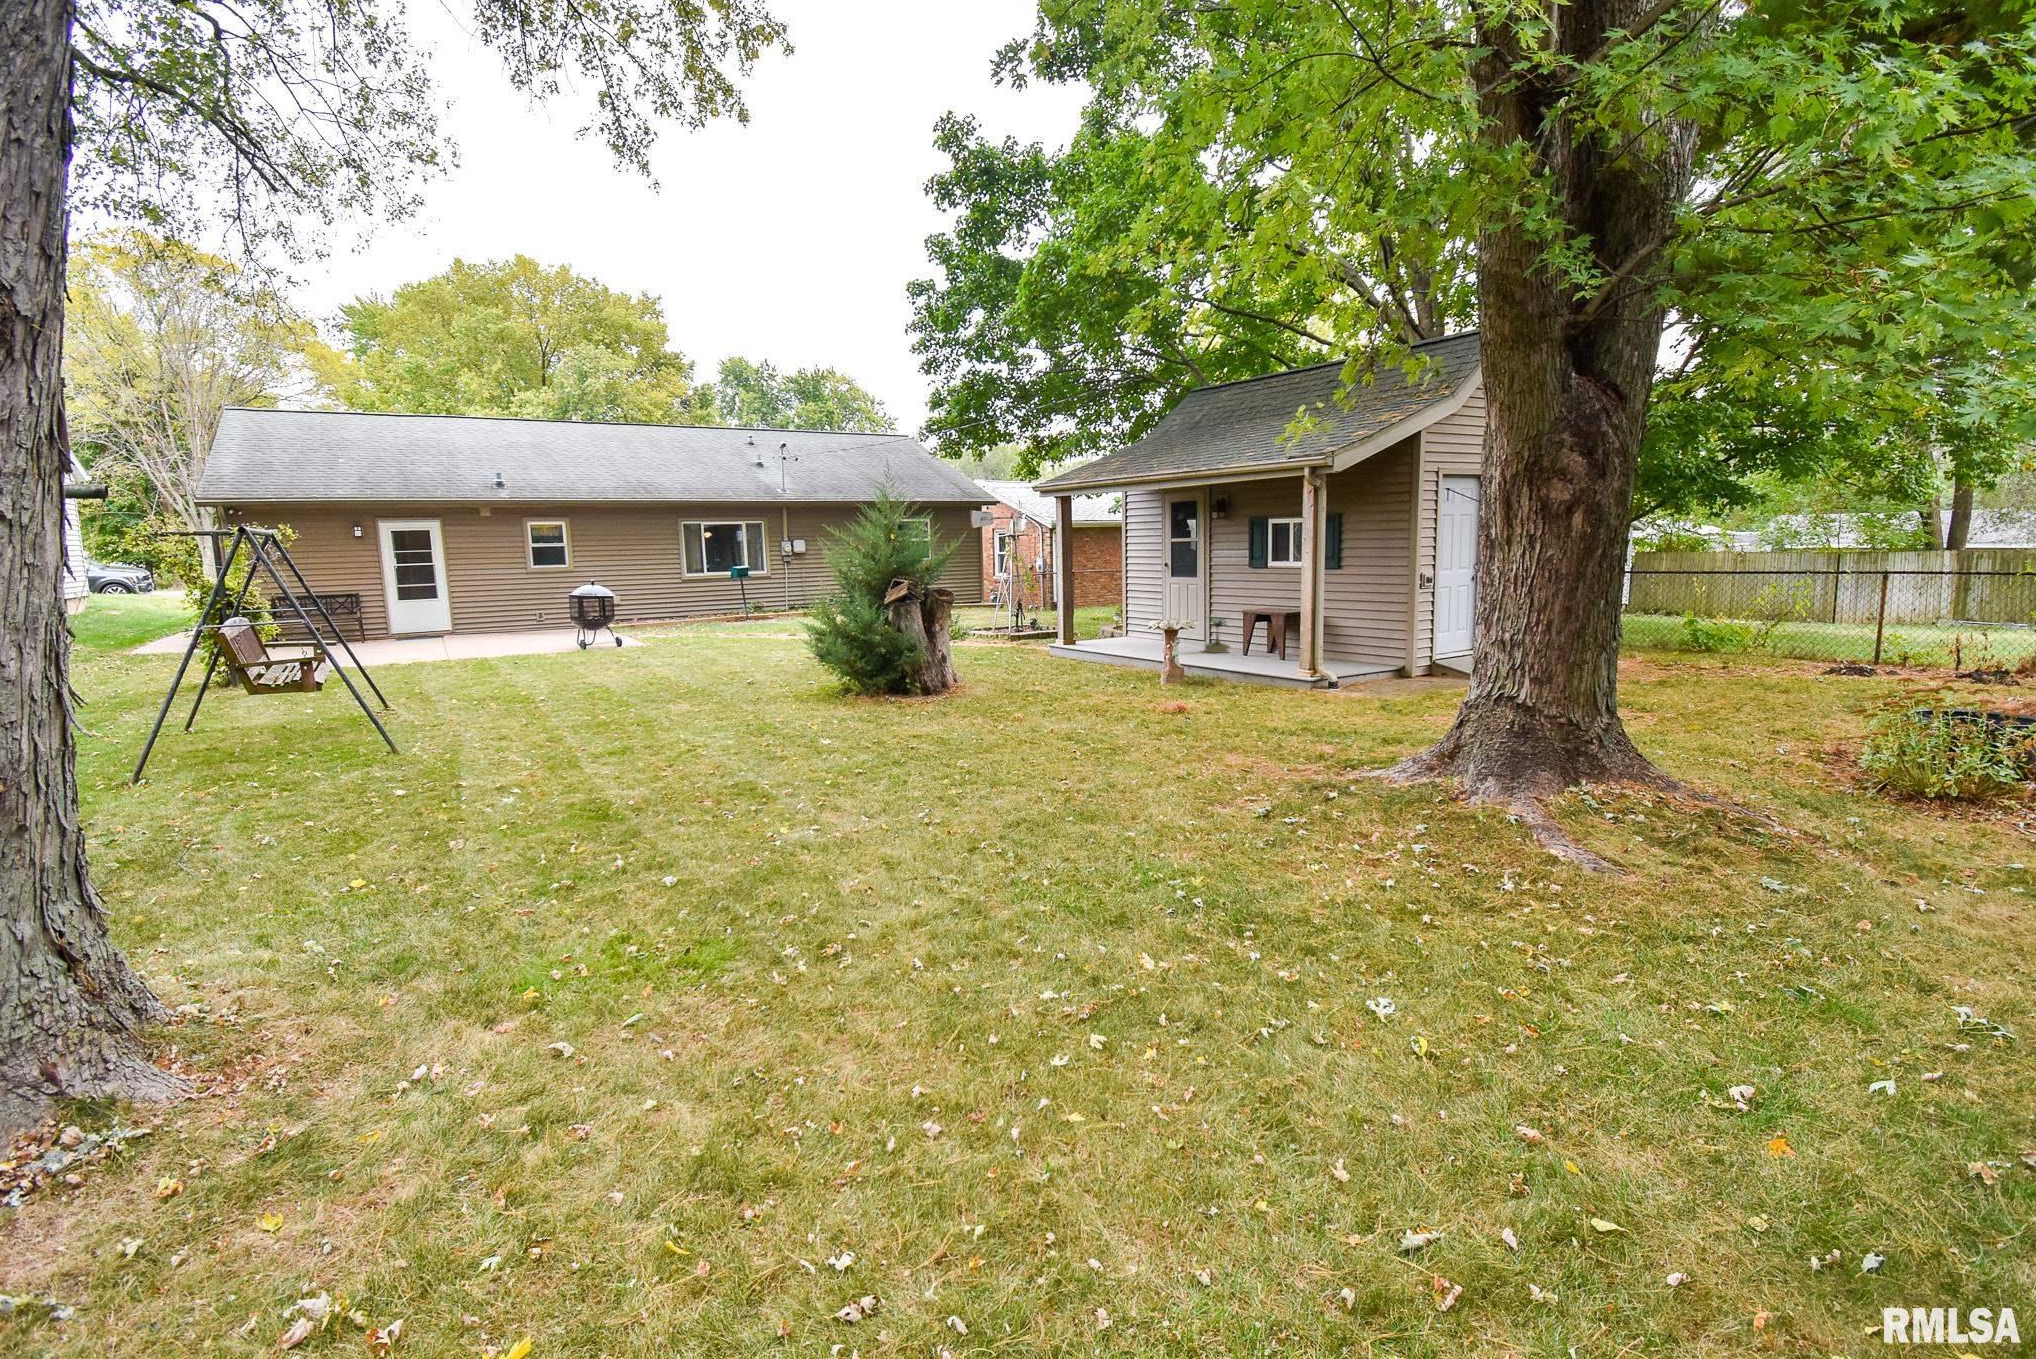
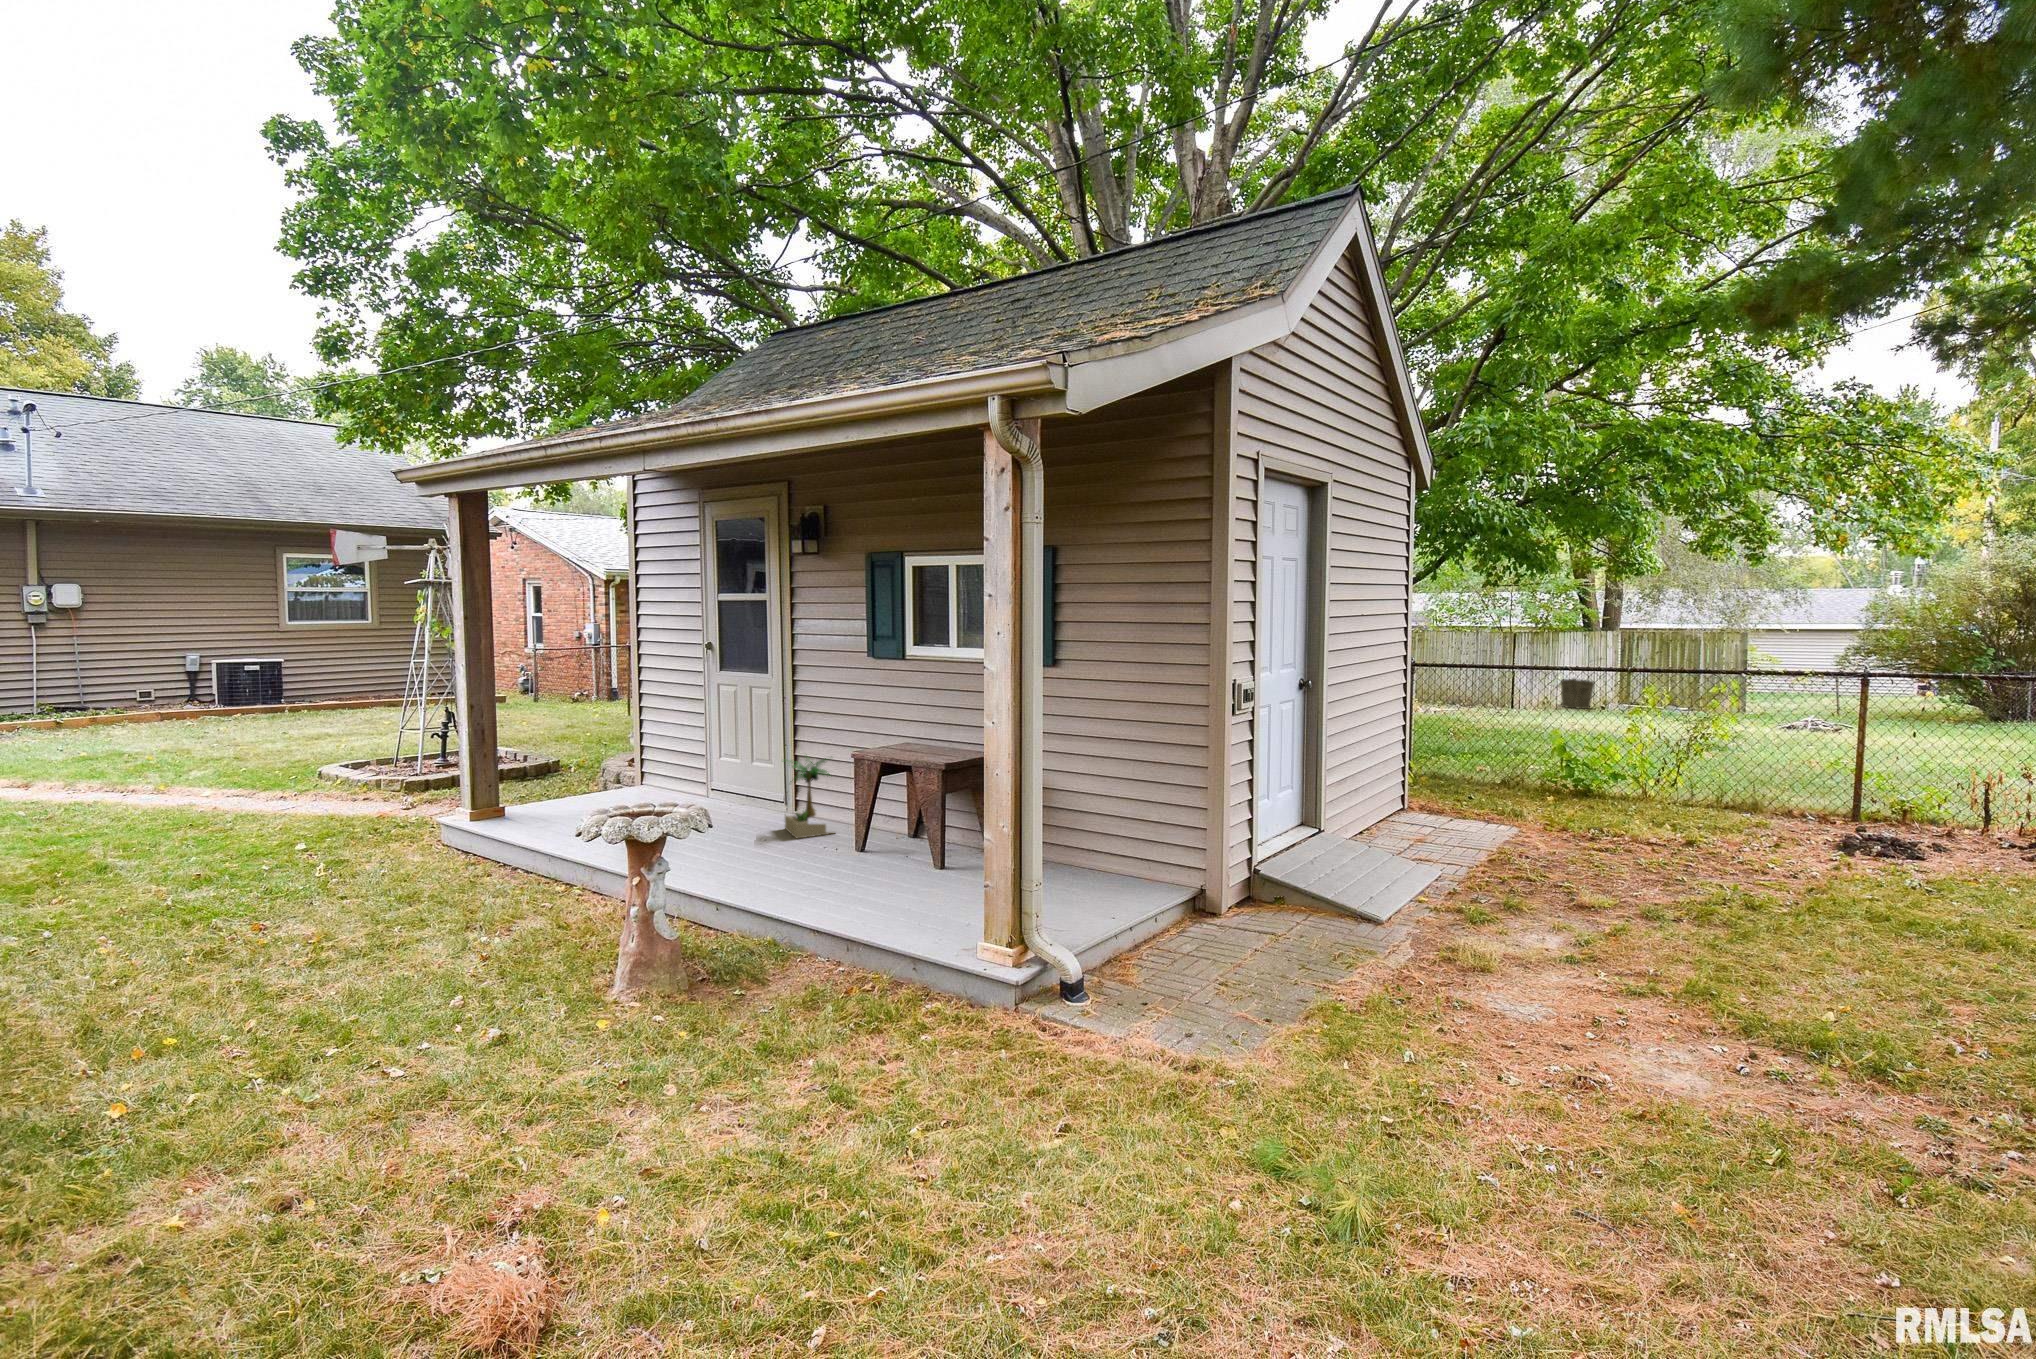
bucket: none [1826,595,1862,620] -> present [1560,678,1594,709]

